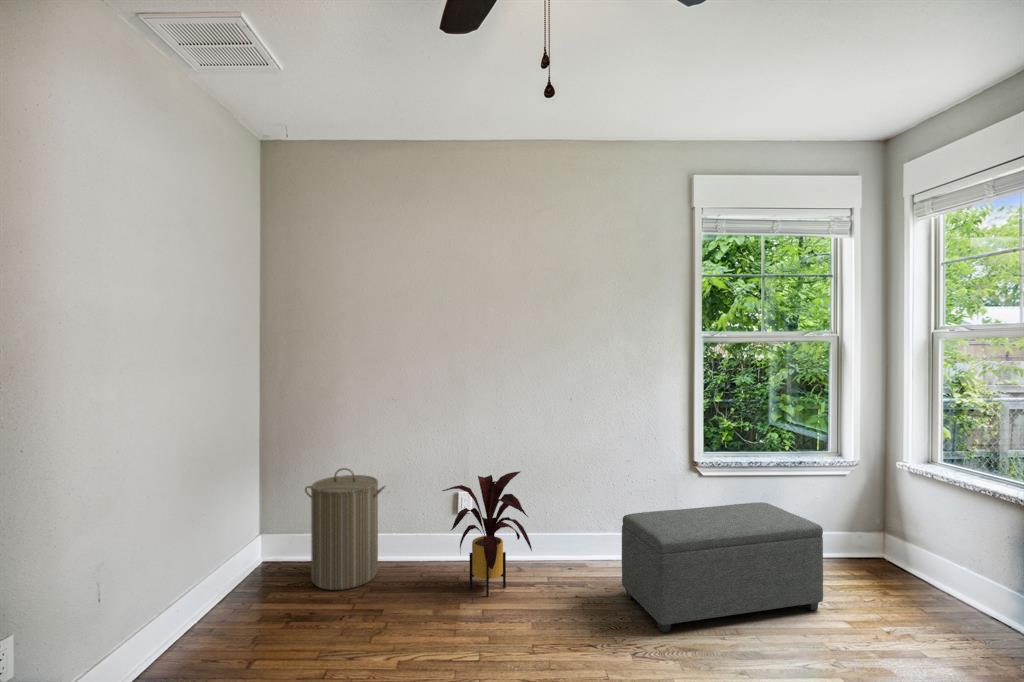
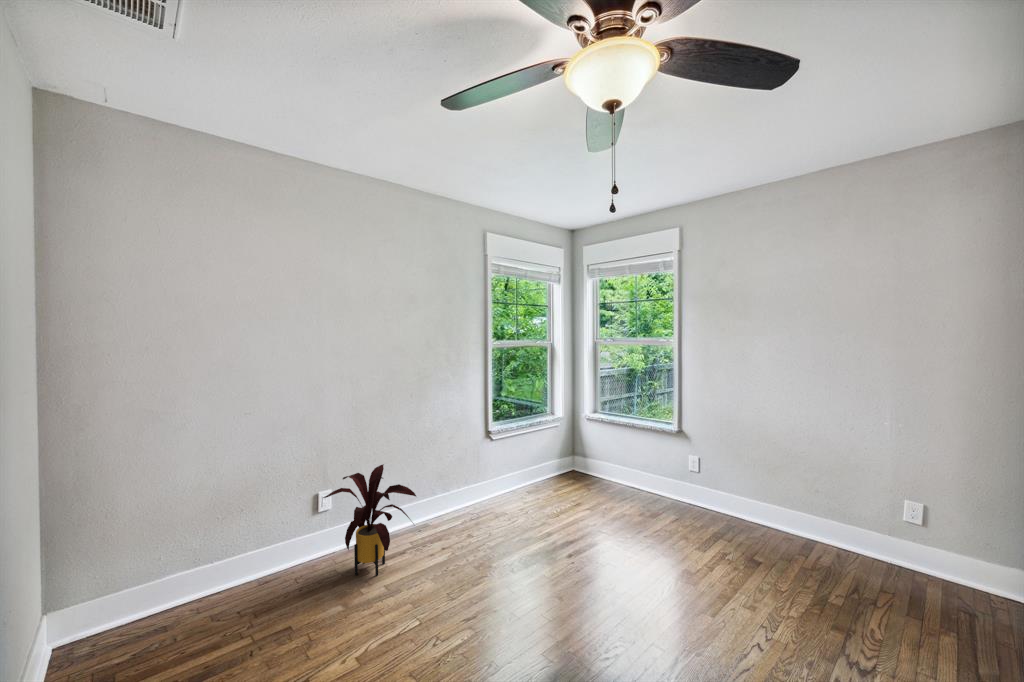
laundry hamper: present [305,468,385,590] -> none [151,501,256,639]
ottoman: present [622,502,823,633] -> none [469,451,574,551]

